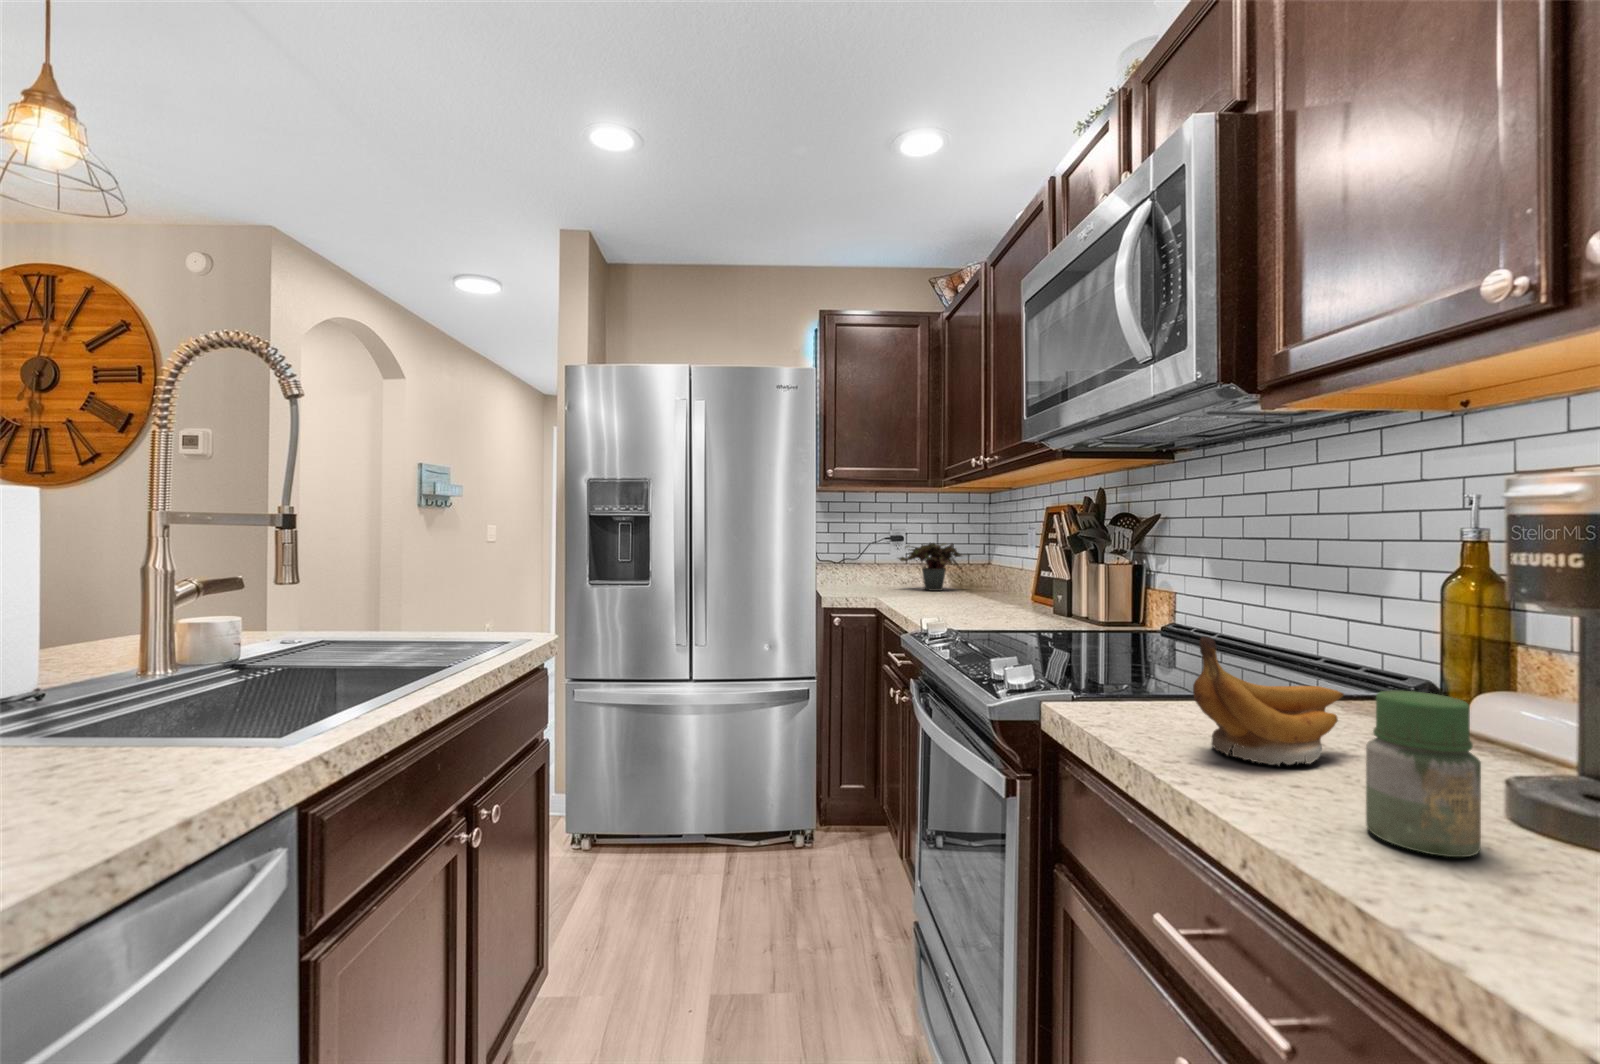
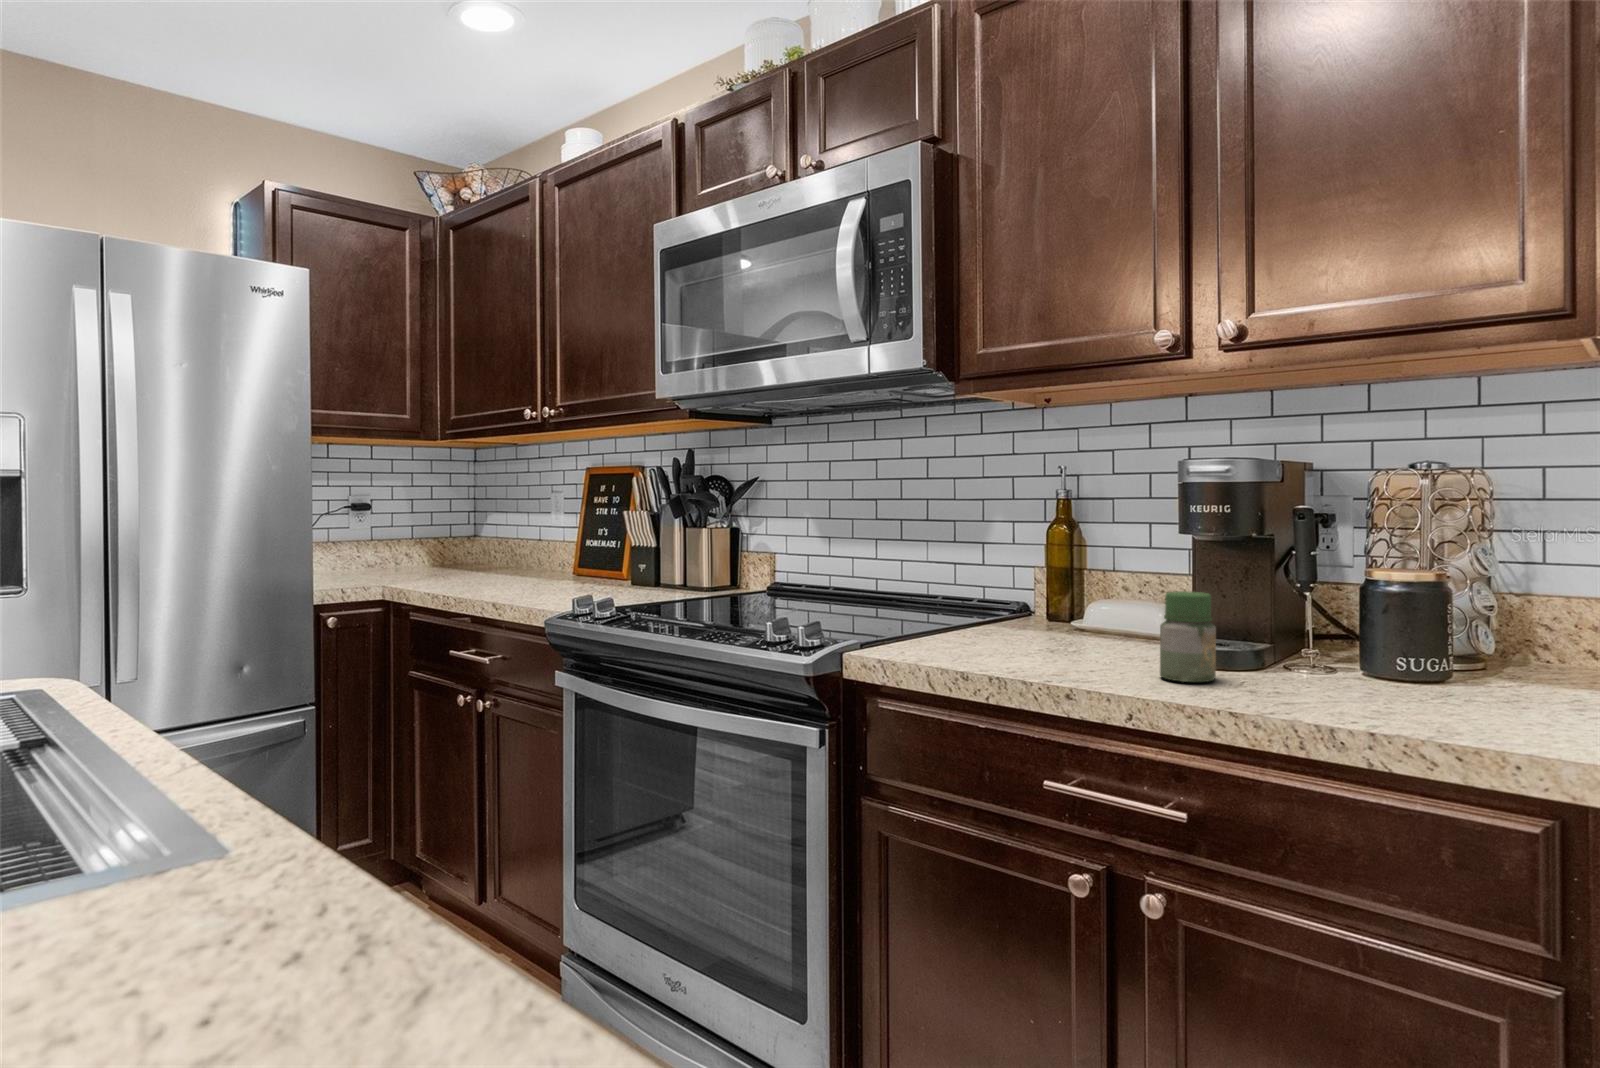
potted plant: present [899,543,963,591] -> none [358,509,463,575]
banana: present [1193,636,1344,765] -> none [1010,575,1079,662]

